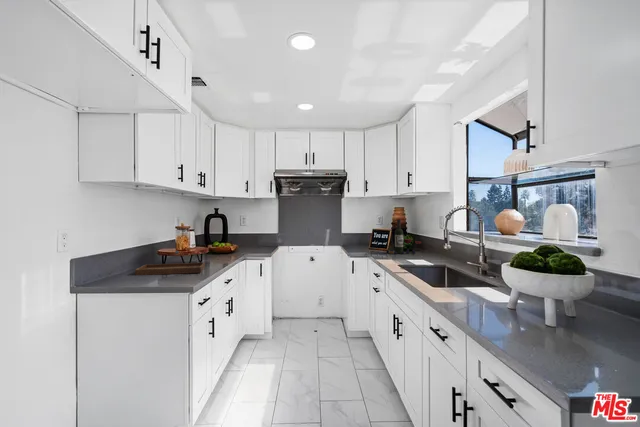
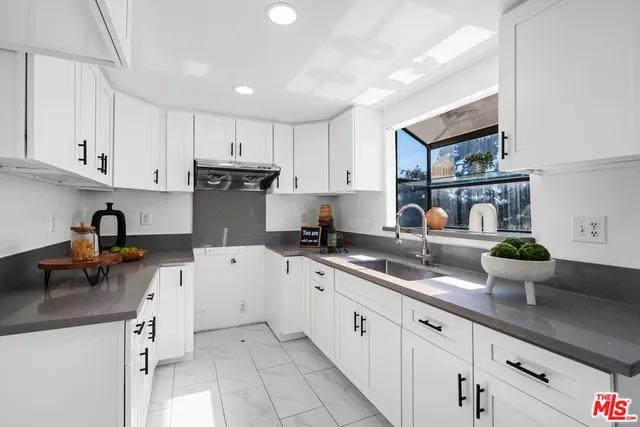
tray: present [135,251,205,275] -> none [16,267,118,307]

